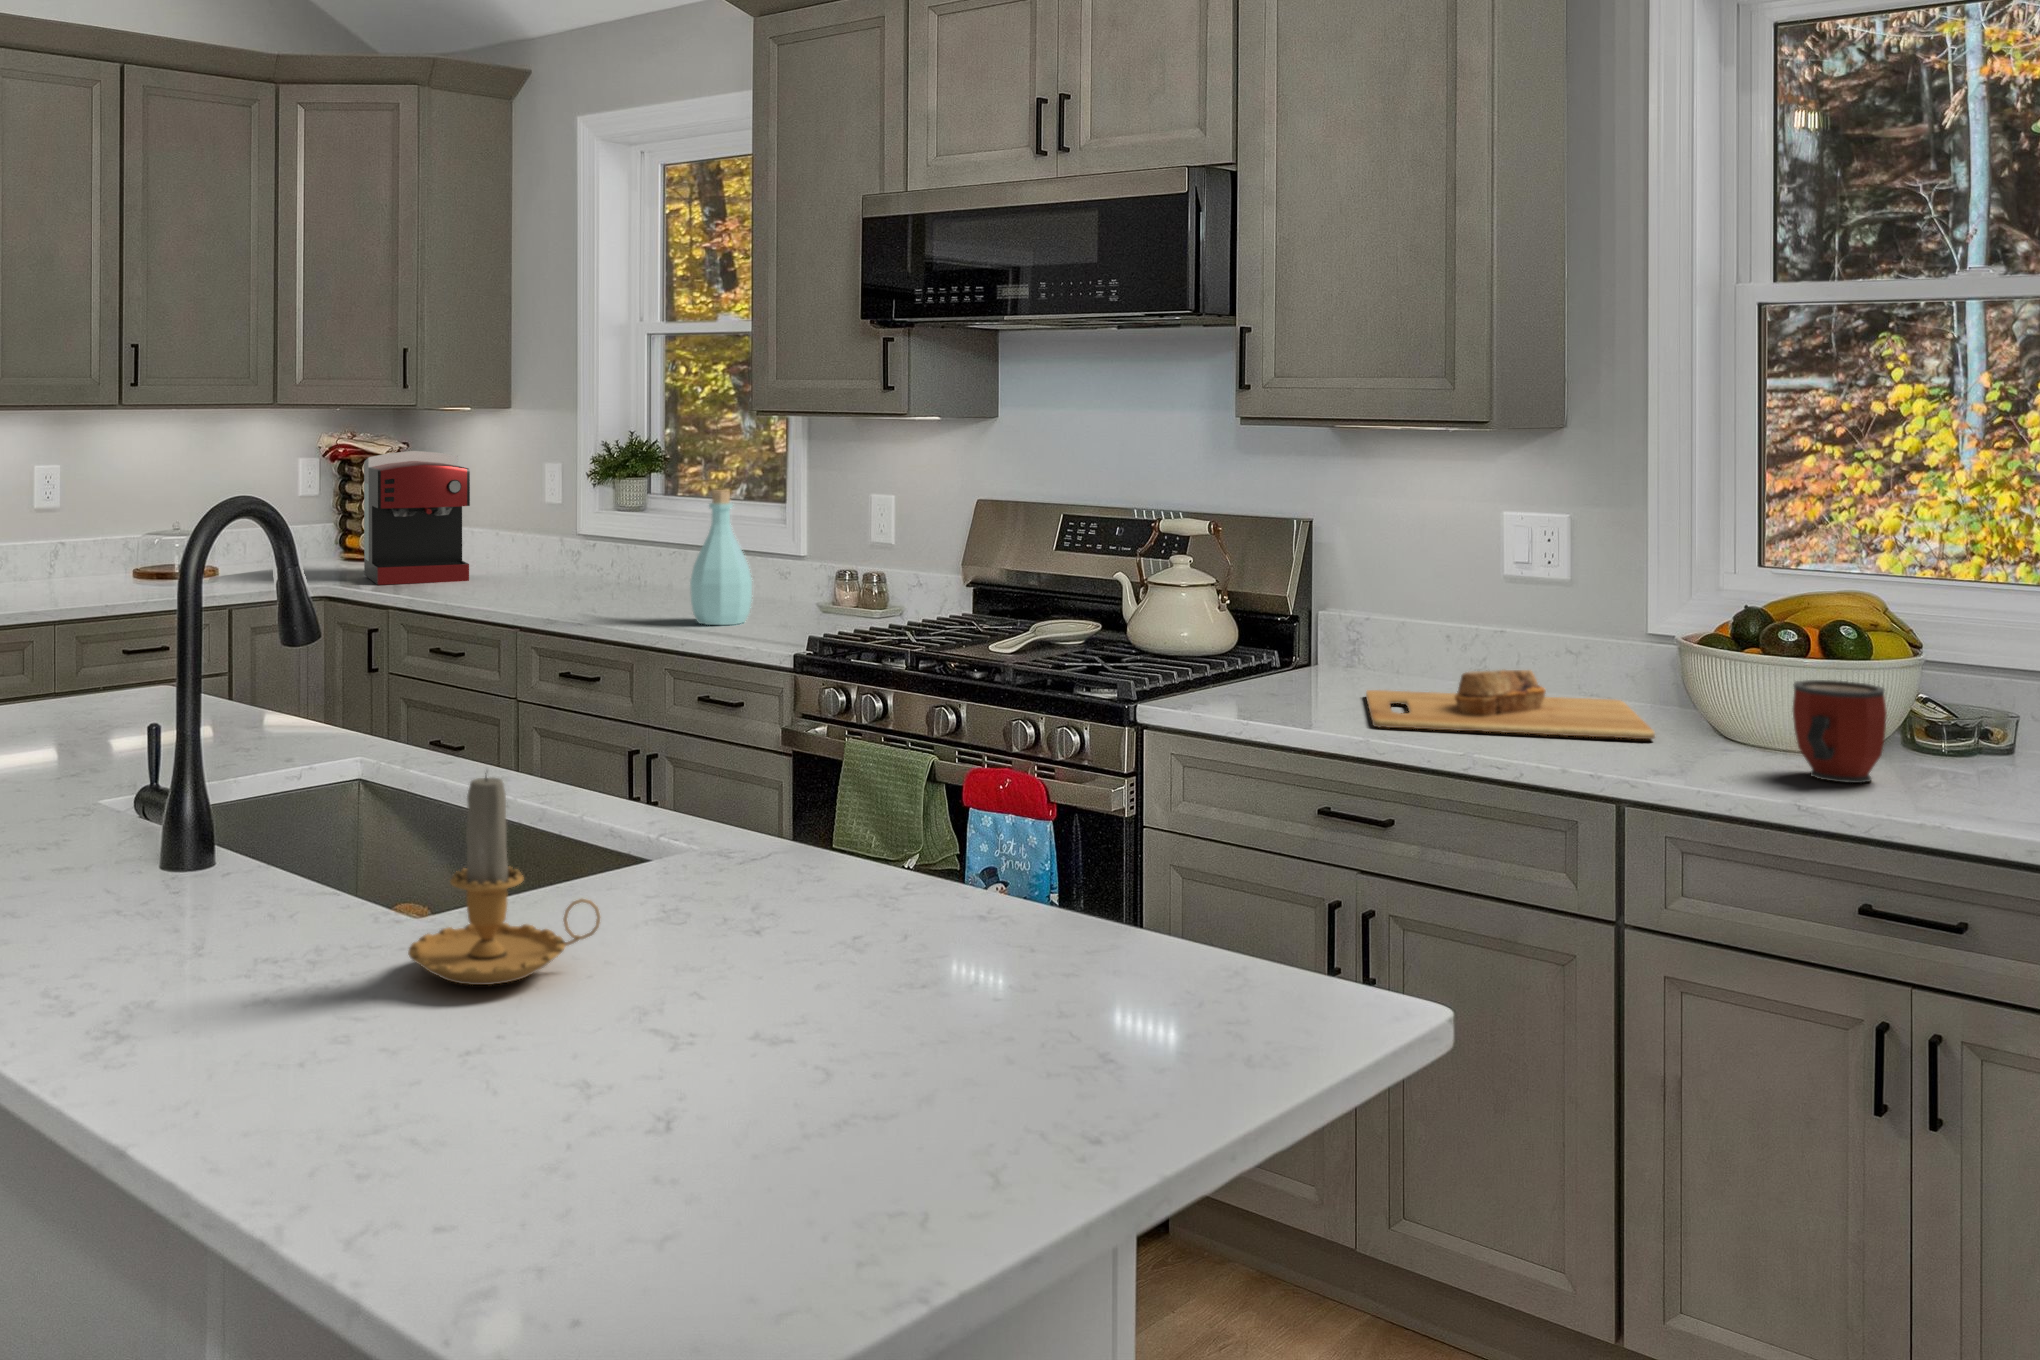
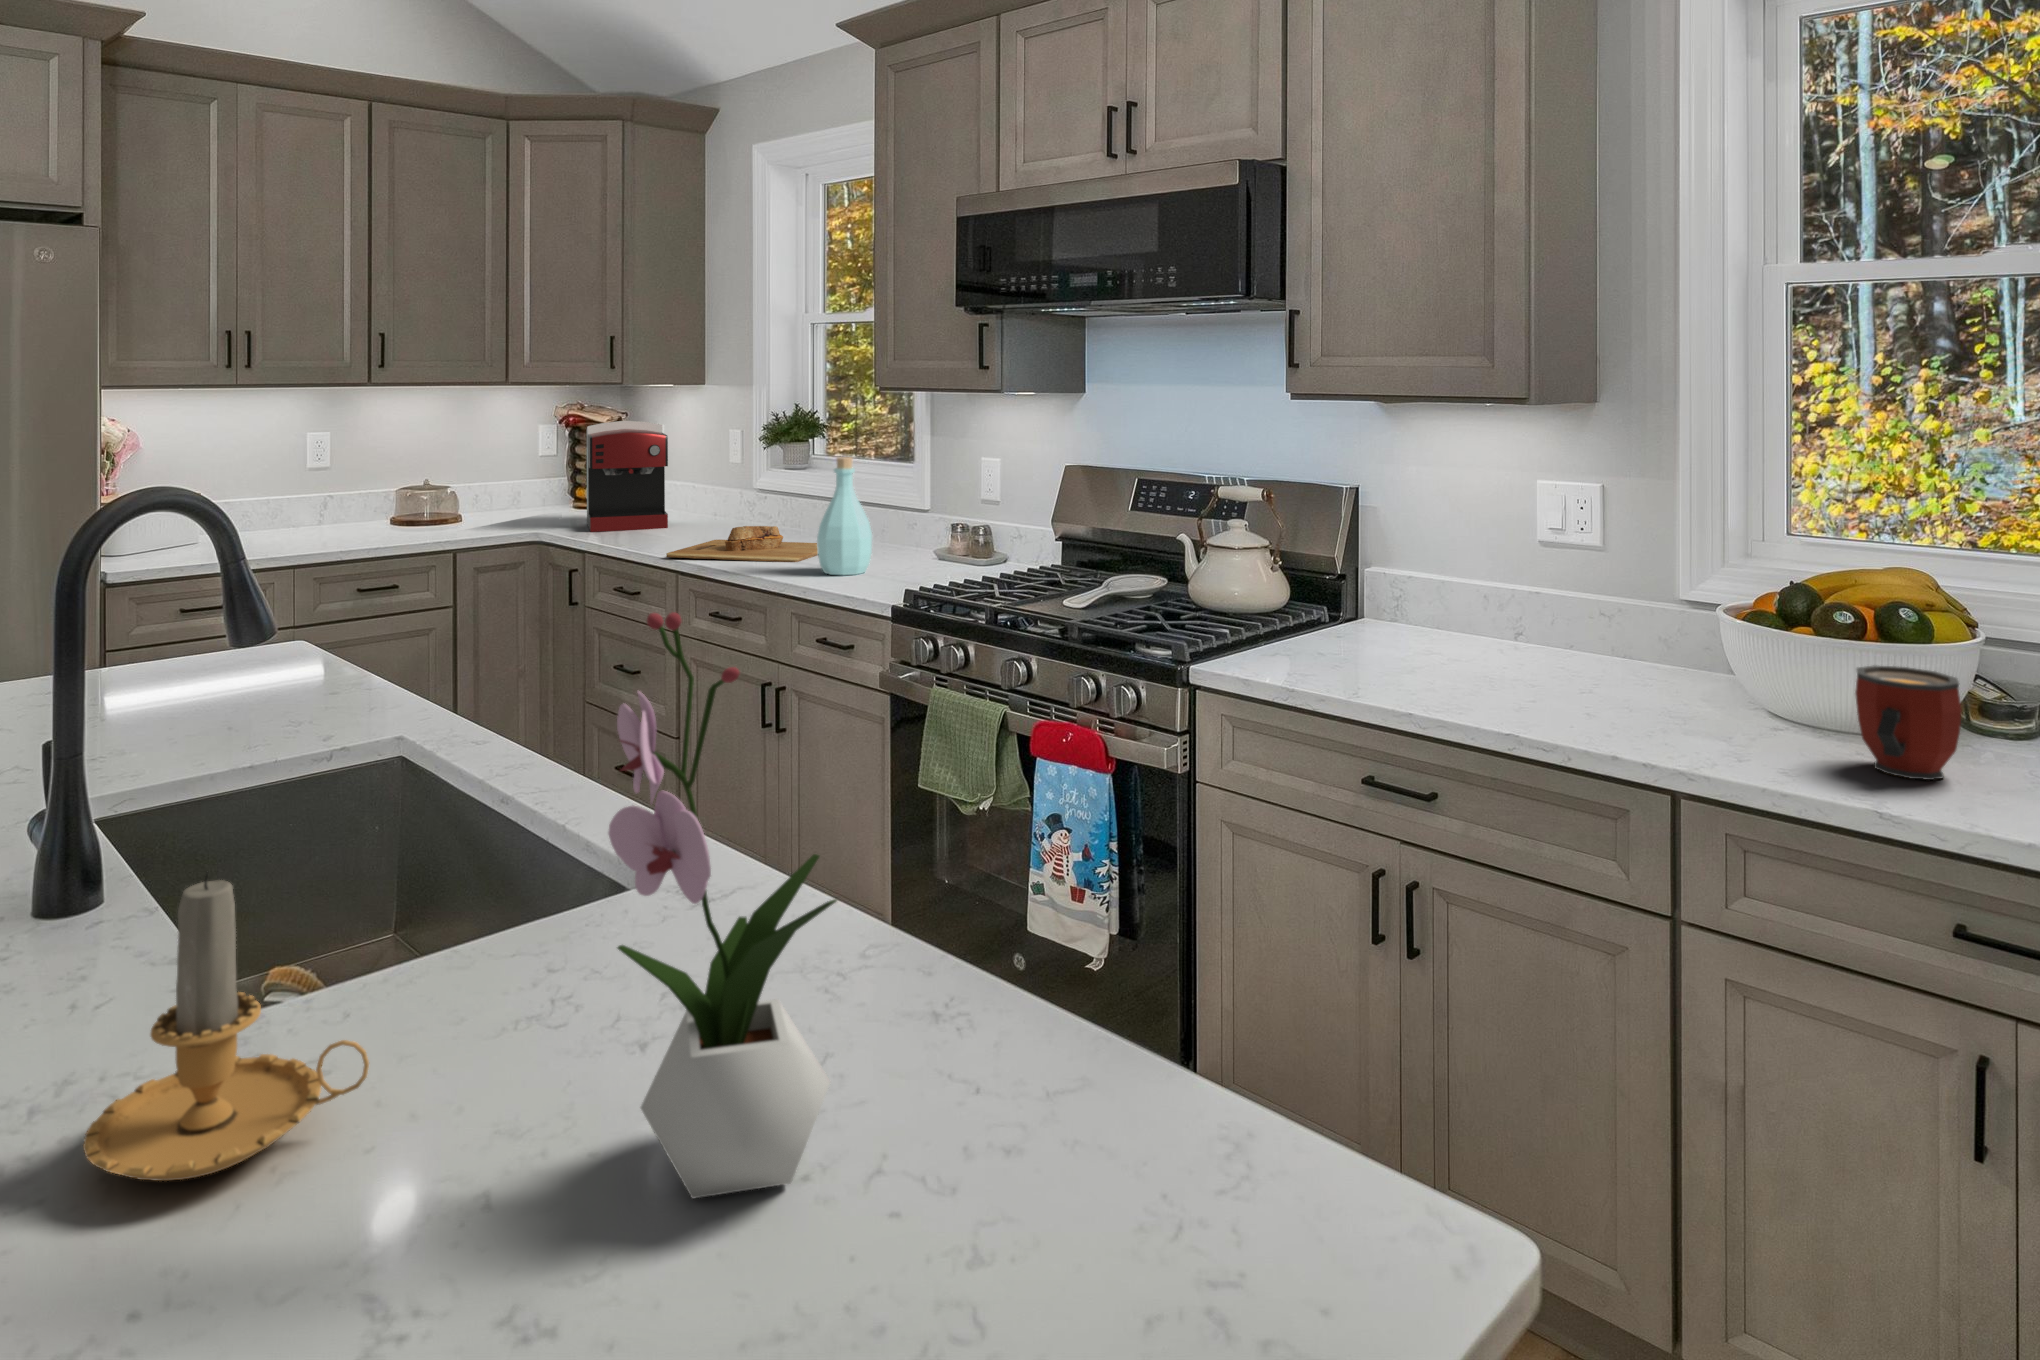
flower arrangement: none [795,574,975,990] -> present [608,612,837,1198]
cutting board: present [1366,670,1655,739] -> present [666,526,818,562]

